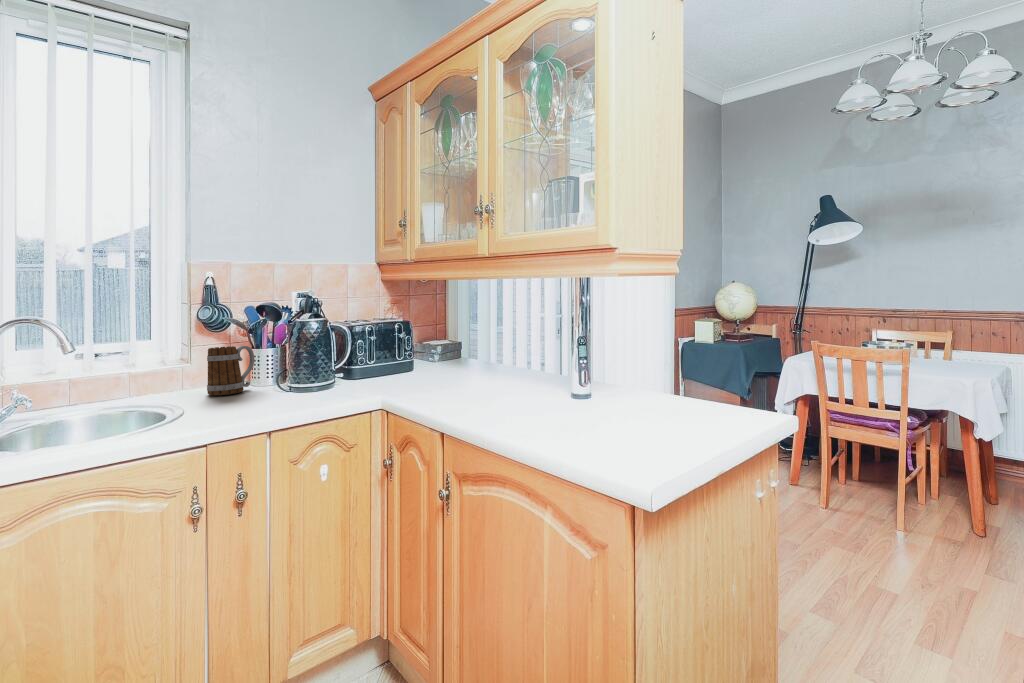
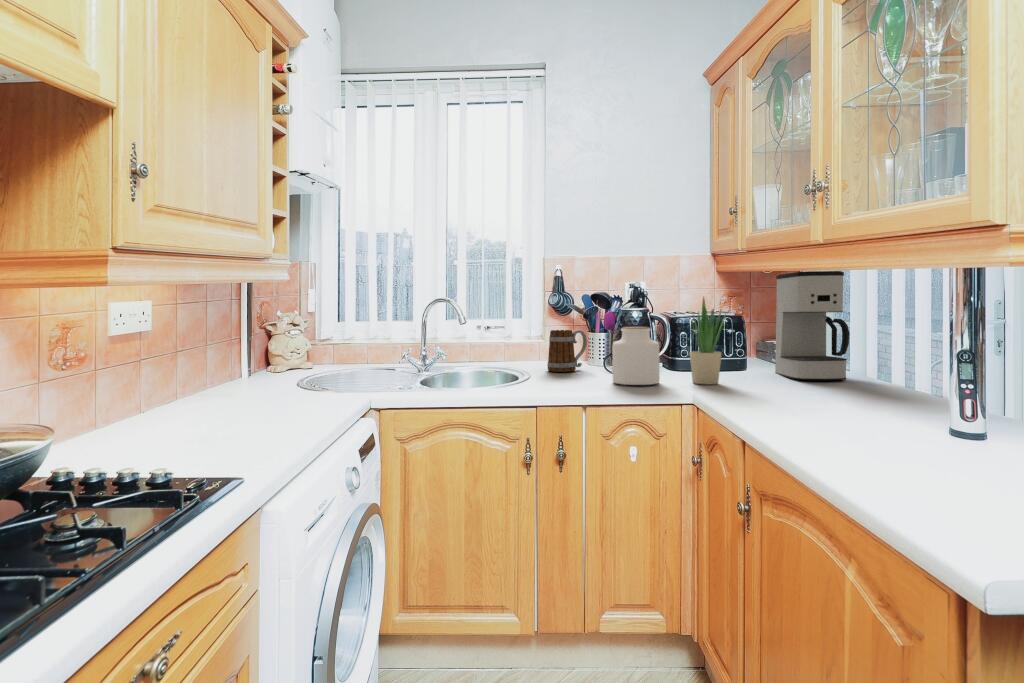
coffee maker: none [438,281,501,377] -> present [775,271,850,380]
potted plant: none [370,305,404,391] -> present [690,297,726,384]
jar: none [291,339,345,402] -> present [613,327,660,385]

